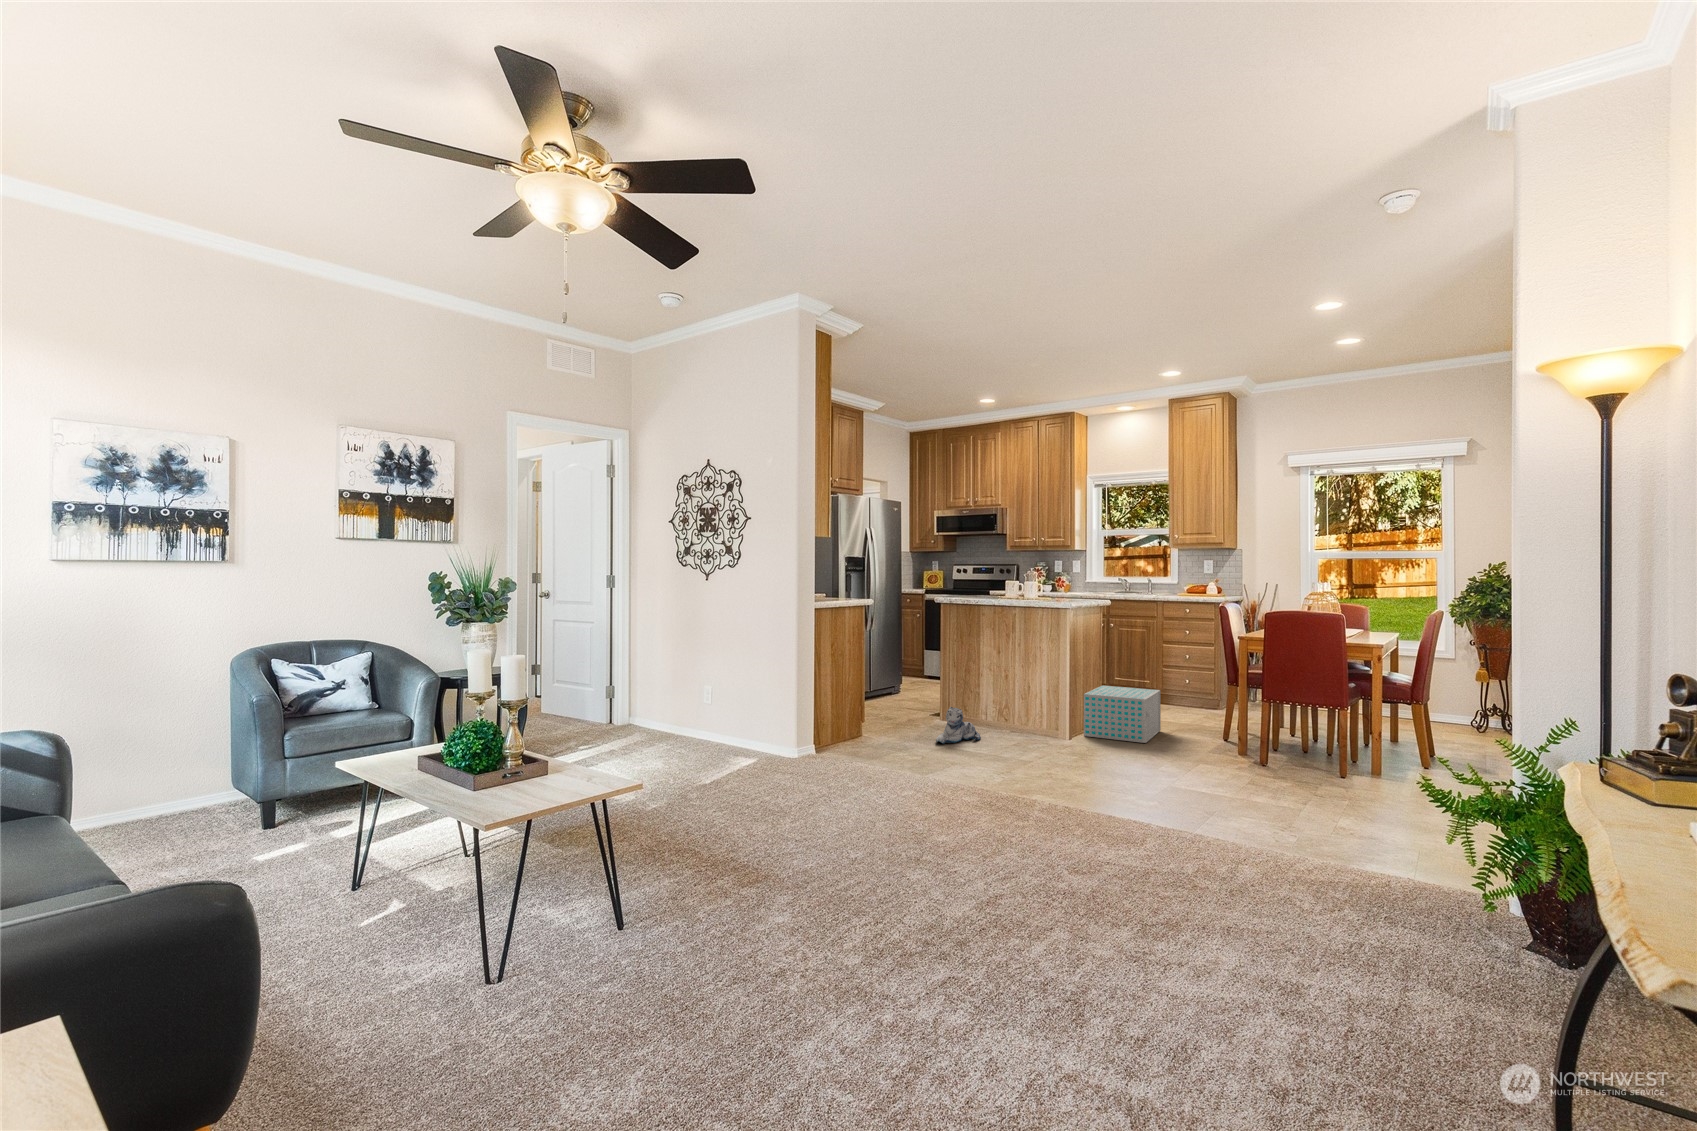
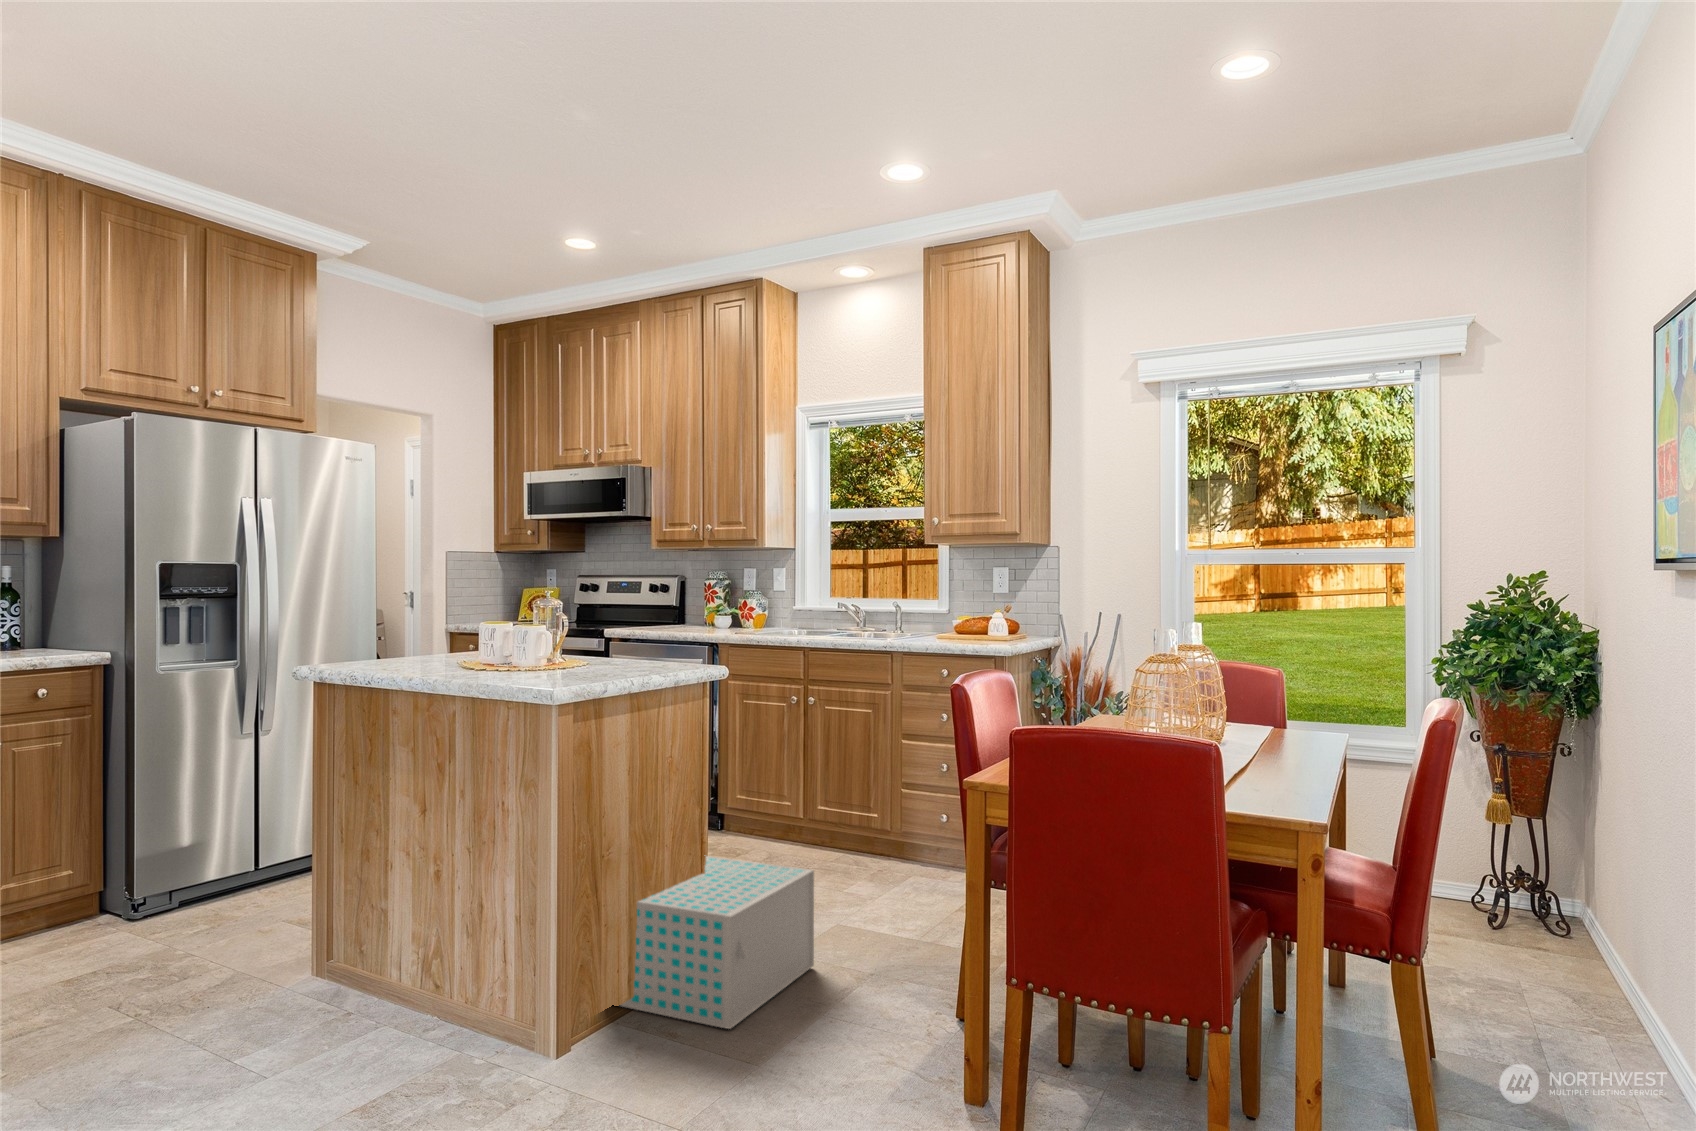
plush toy: present [936,707,981,744] -> none [131,955,322,1072]

